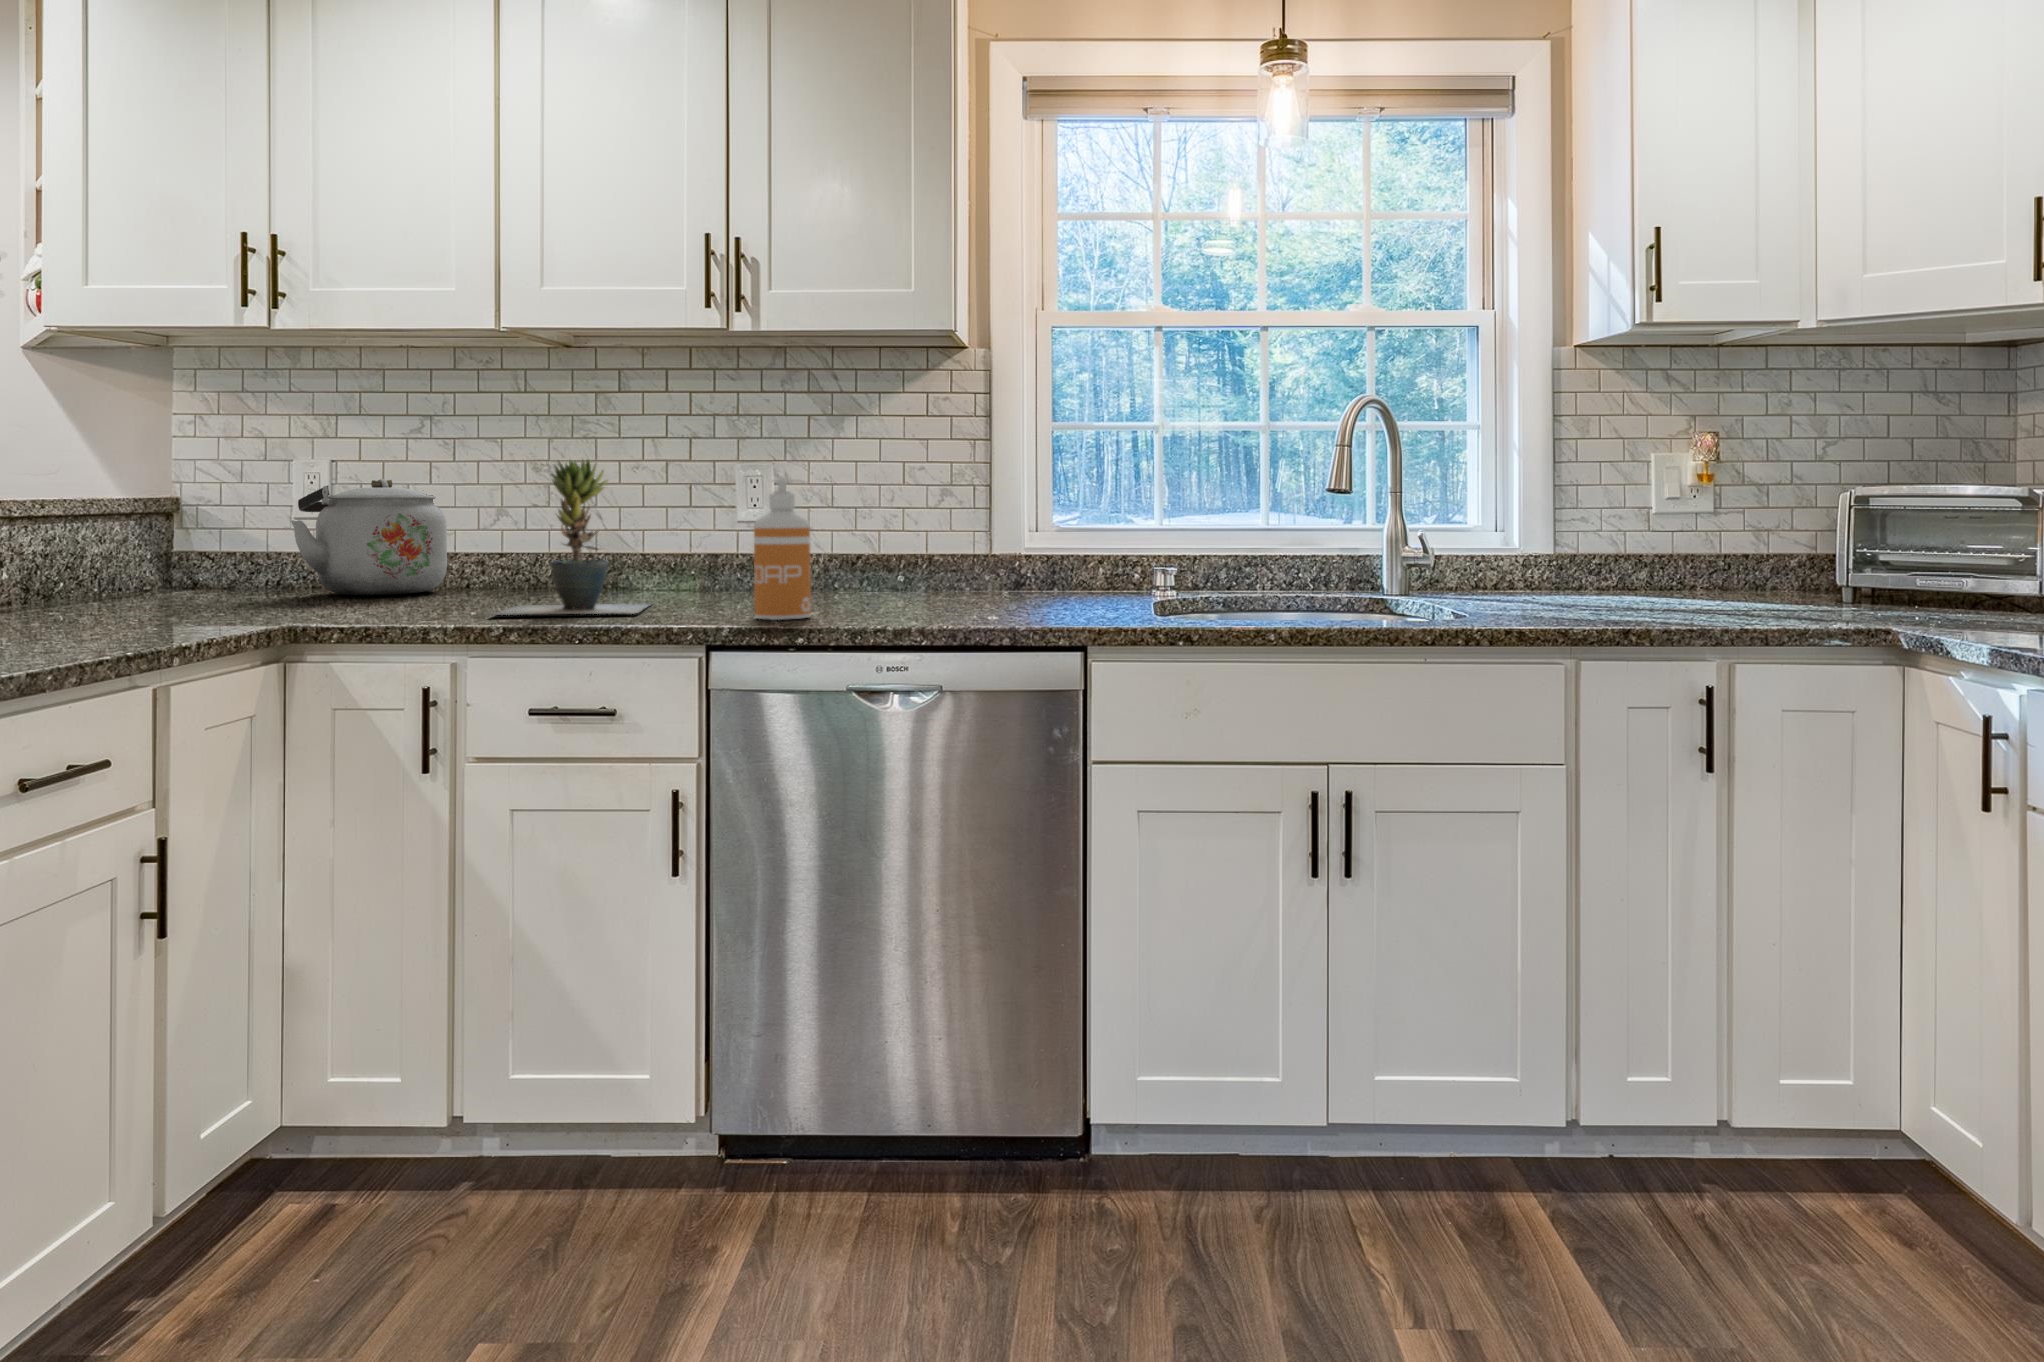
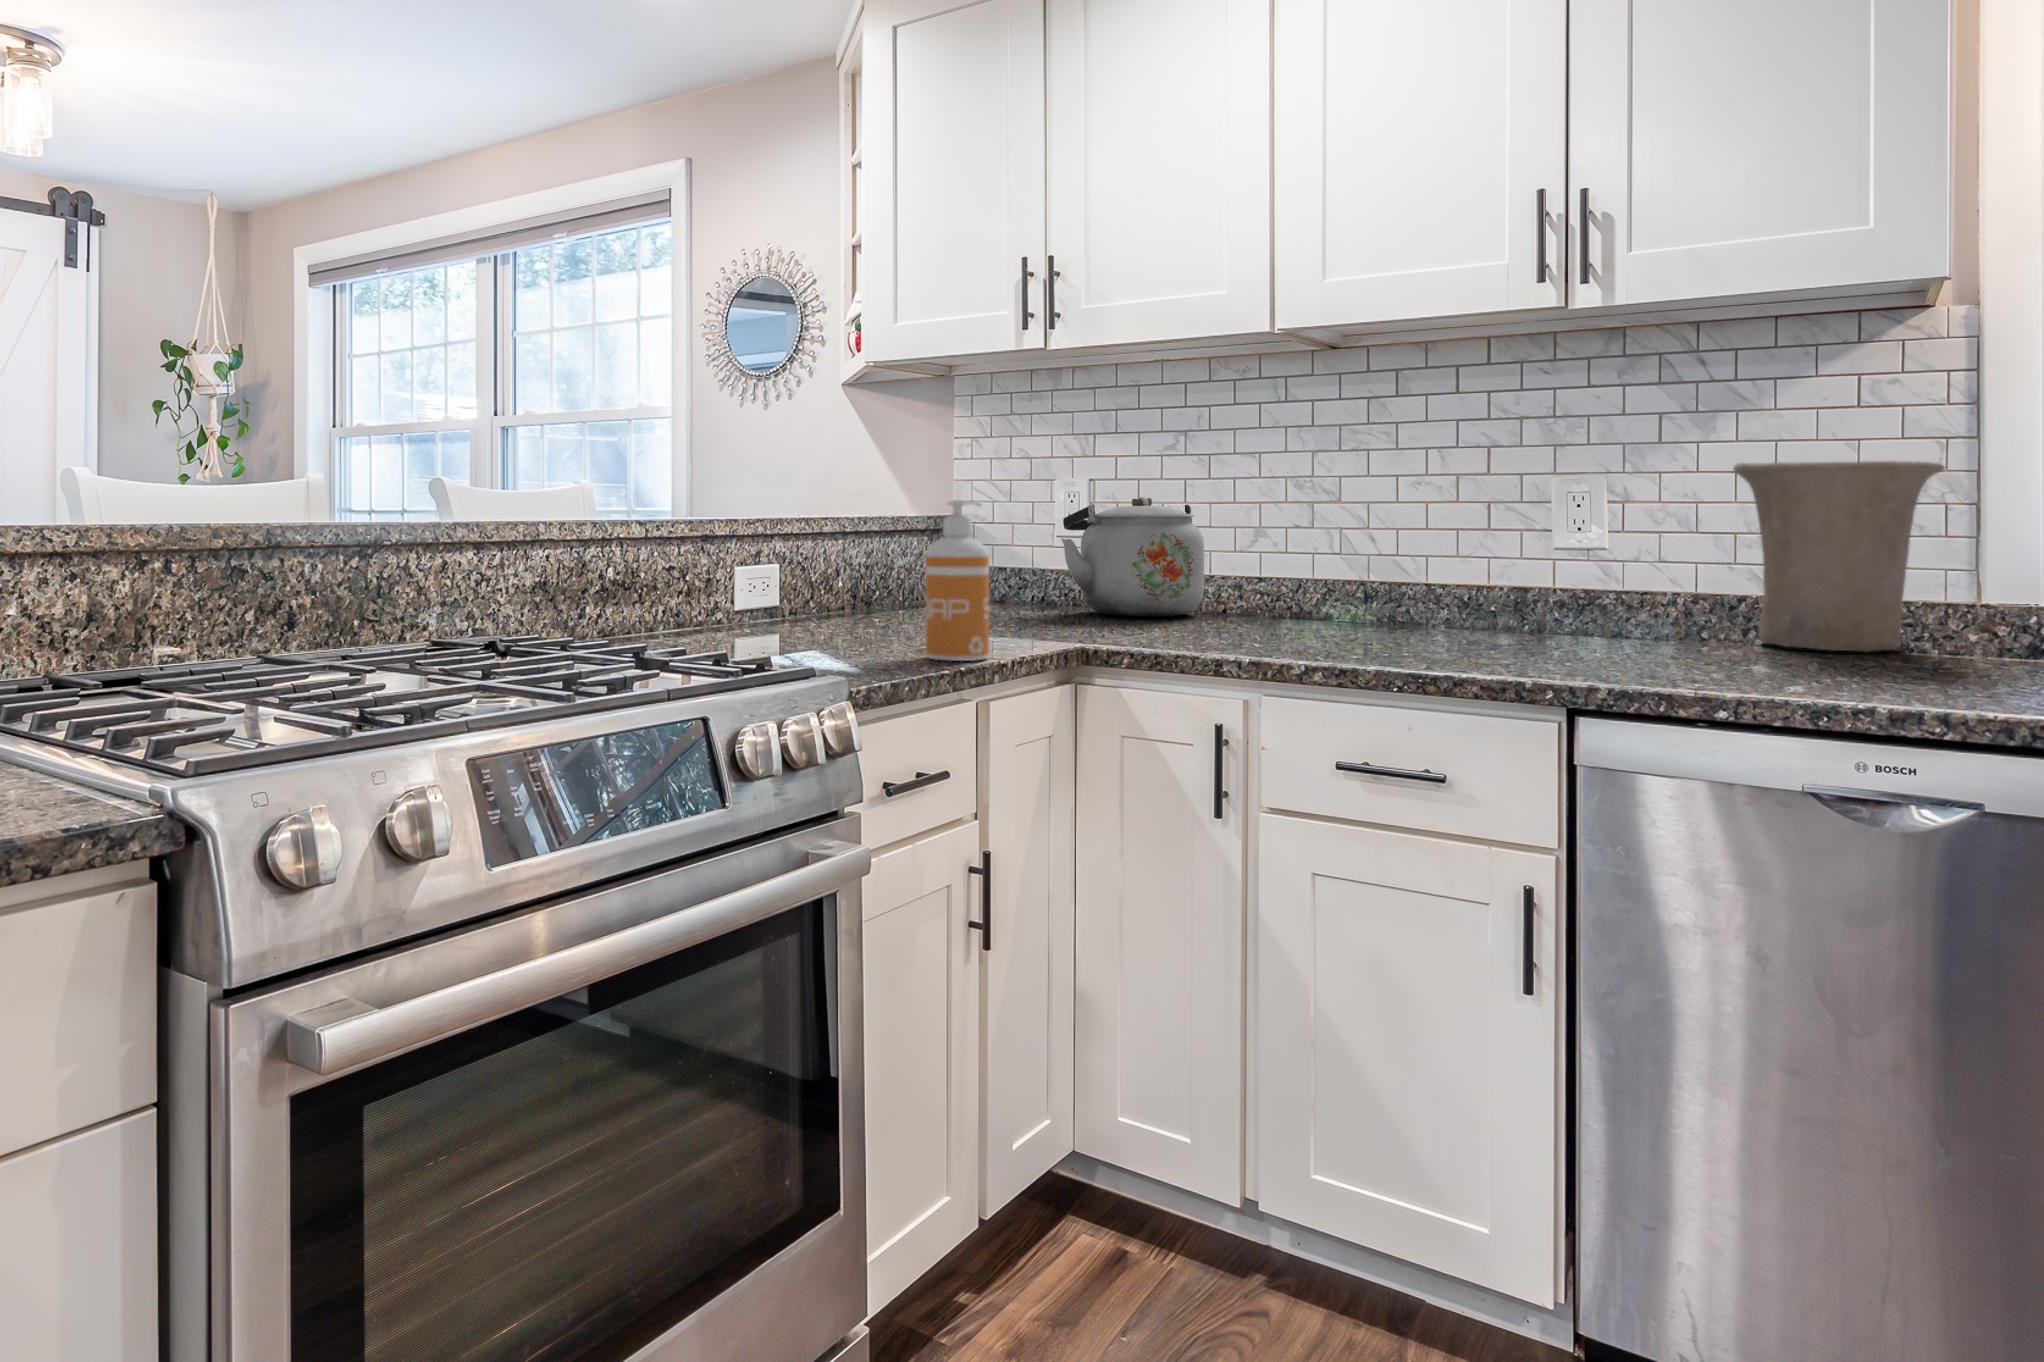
vase: none [851,456,971,594] -> present [1733,461,1945,652]
potted plant: present [494,460,650,615] -> none [1281,472,1462,658]
soap dispenser: present [754,479,811,620] -> present [926,501,989,661]

